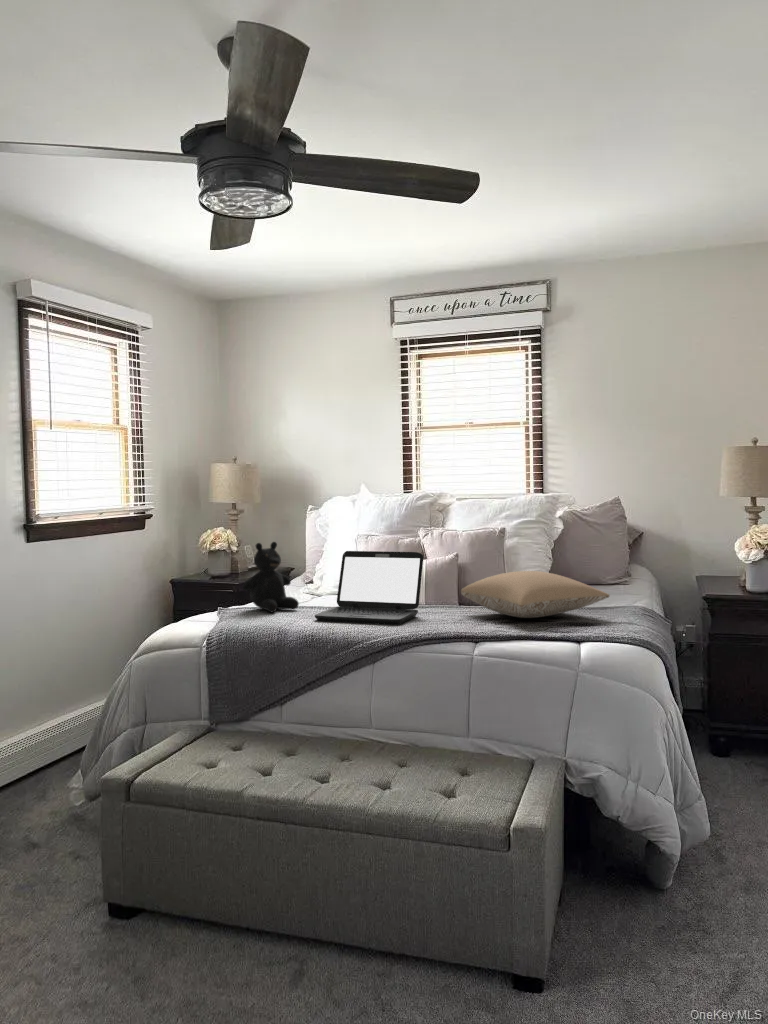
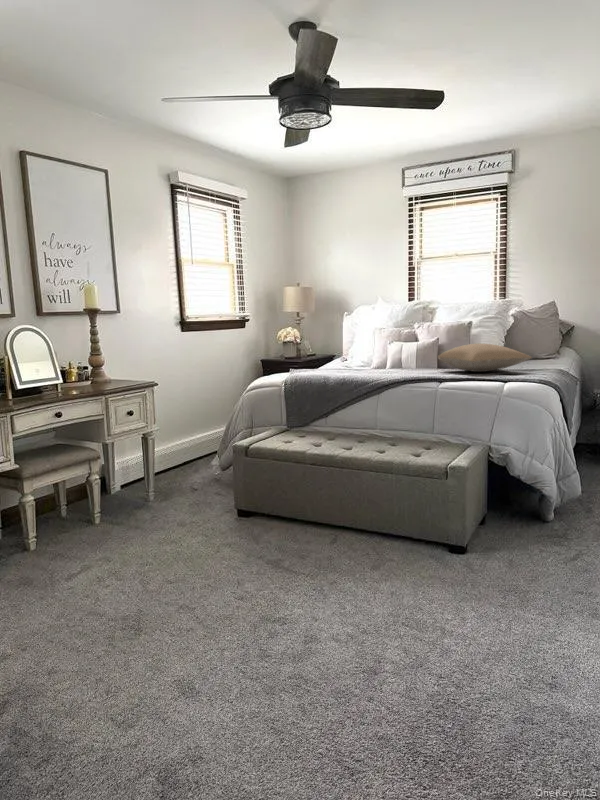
teddy bear: present [243,542,299,612] -> none [305,329,338,370]
laptop: present [315,551,423,625] -> none [347,333,414,374]

